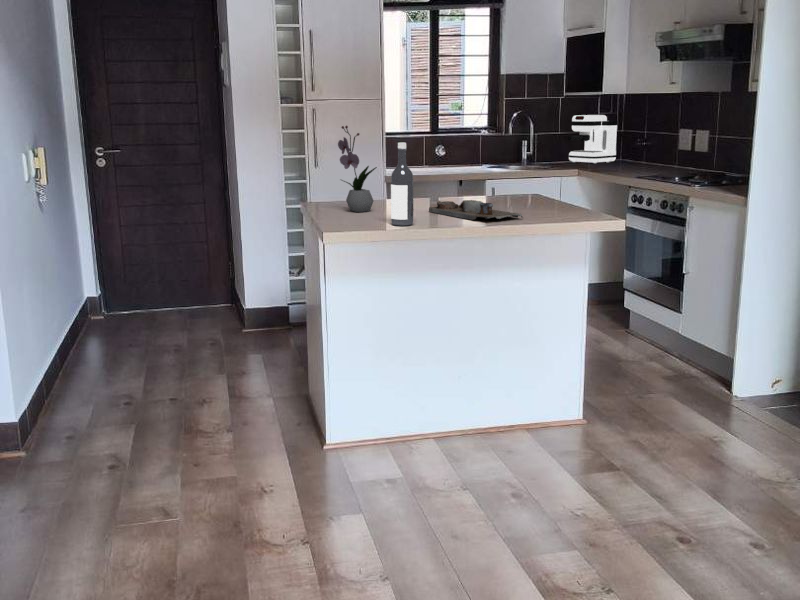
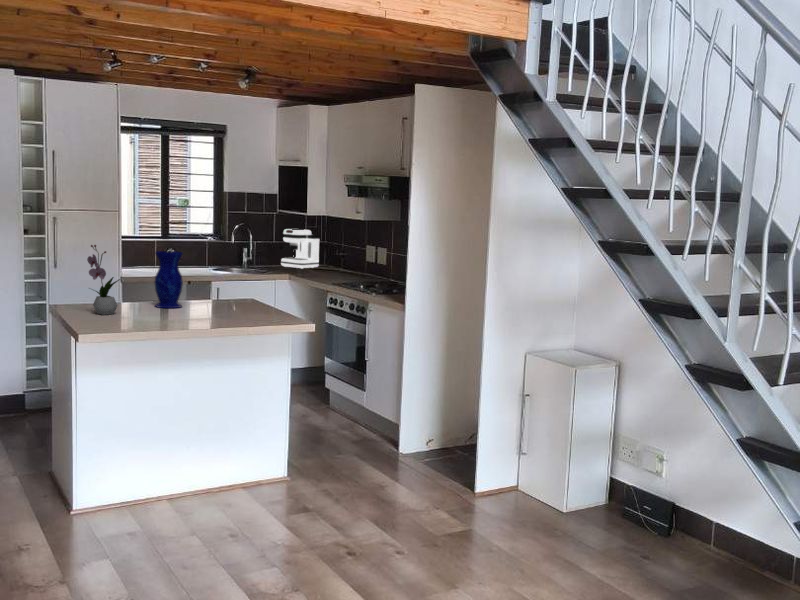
vase: none [418,134,451,205] -> present [155,251,183,308]
wine bottle: present [391,142,413,226] -> none [135,263,153,328]
cutting board: present [429,200,523,220] -> none [164,306,241,323]

